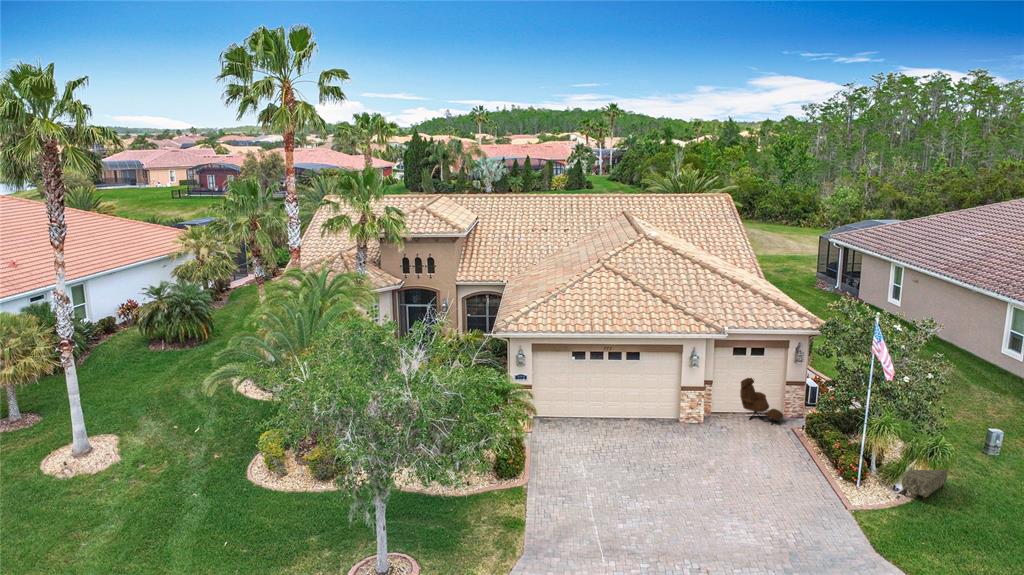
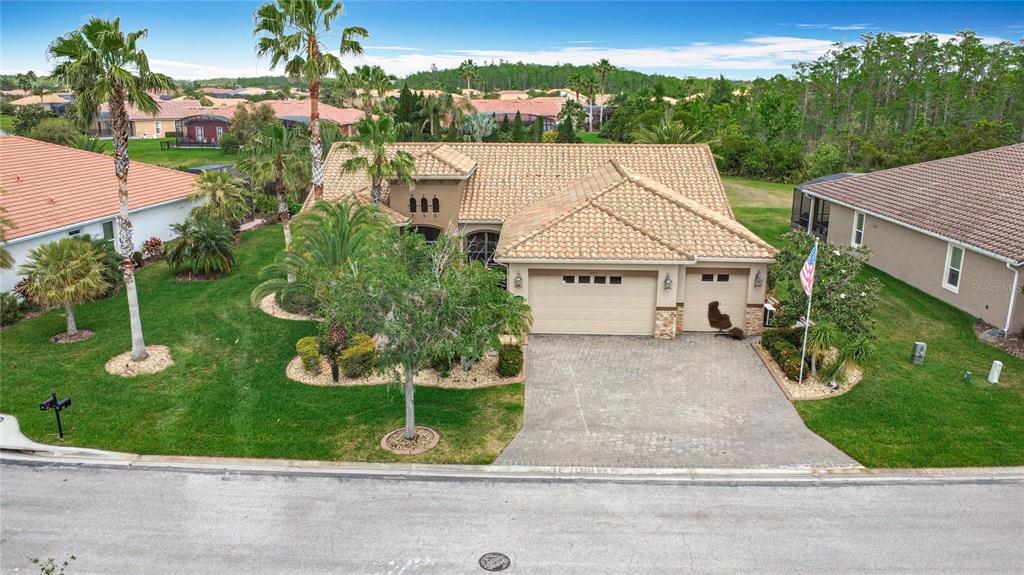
potted plant: none [291,439,313,485] -> present [328,343,343,381]
bench: present [903,469,947,503] -> none [836,364,874,396]

